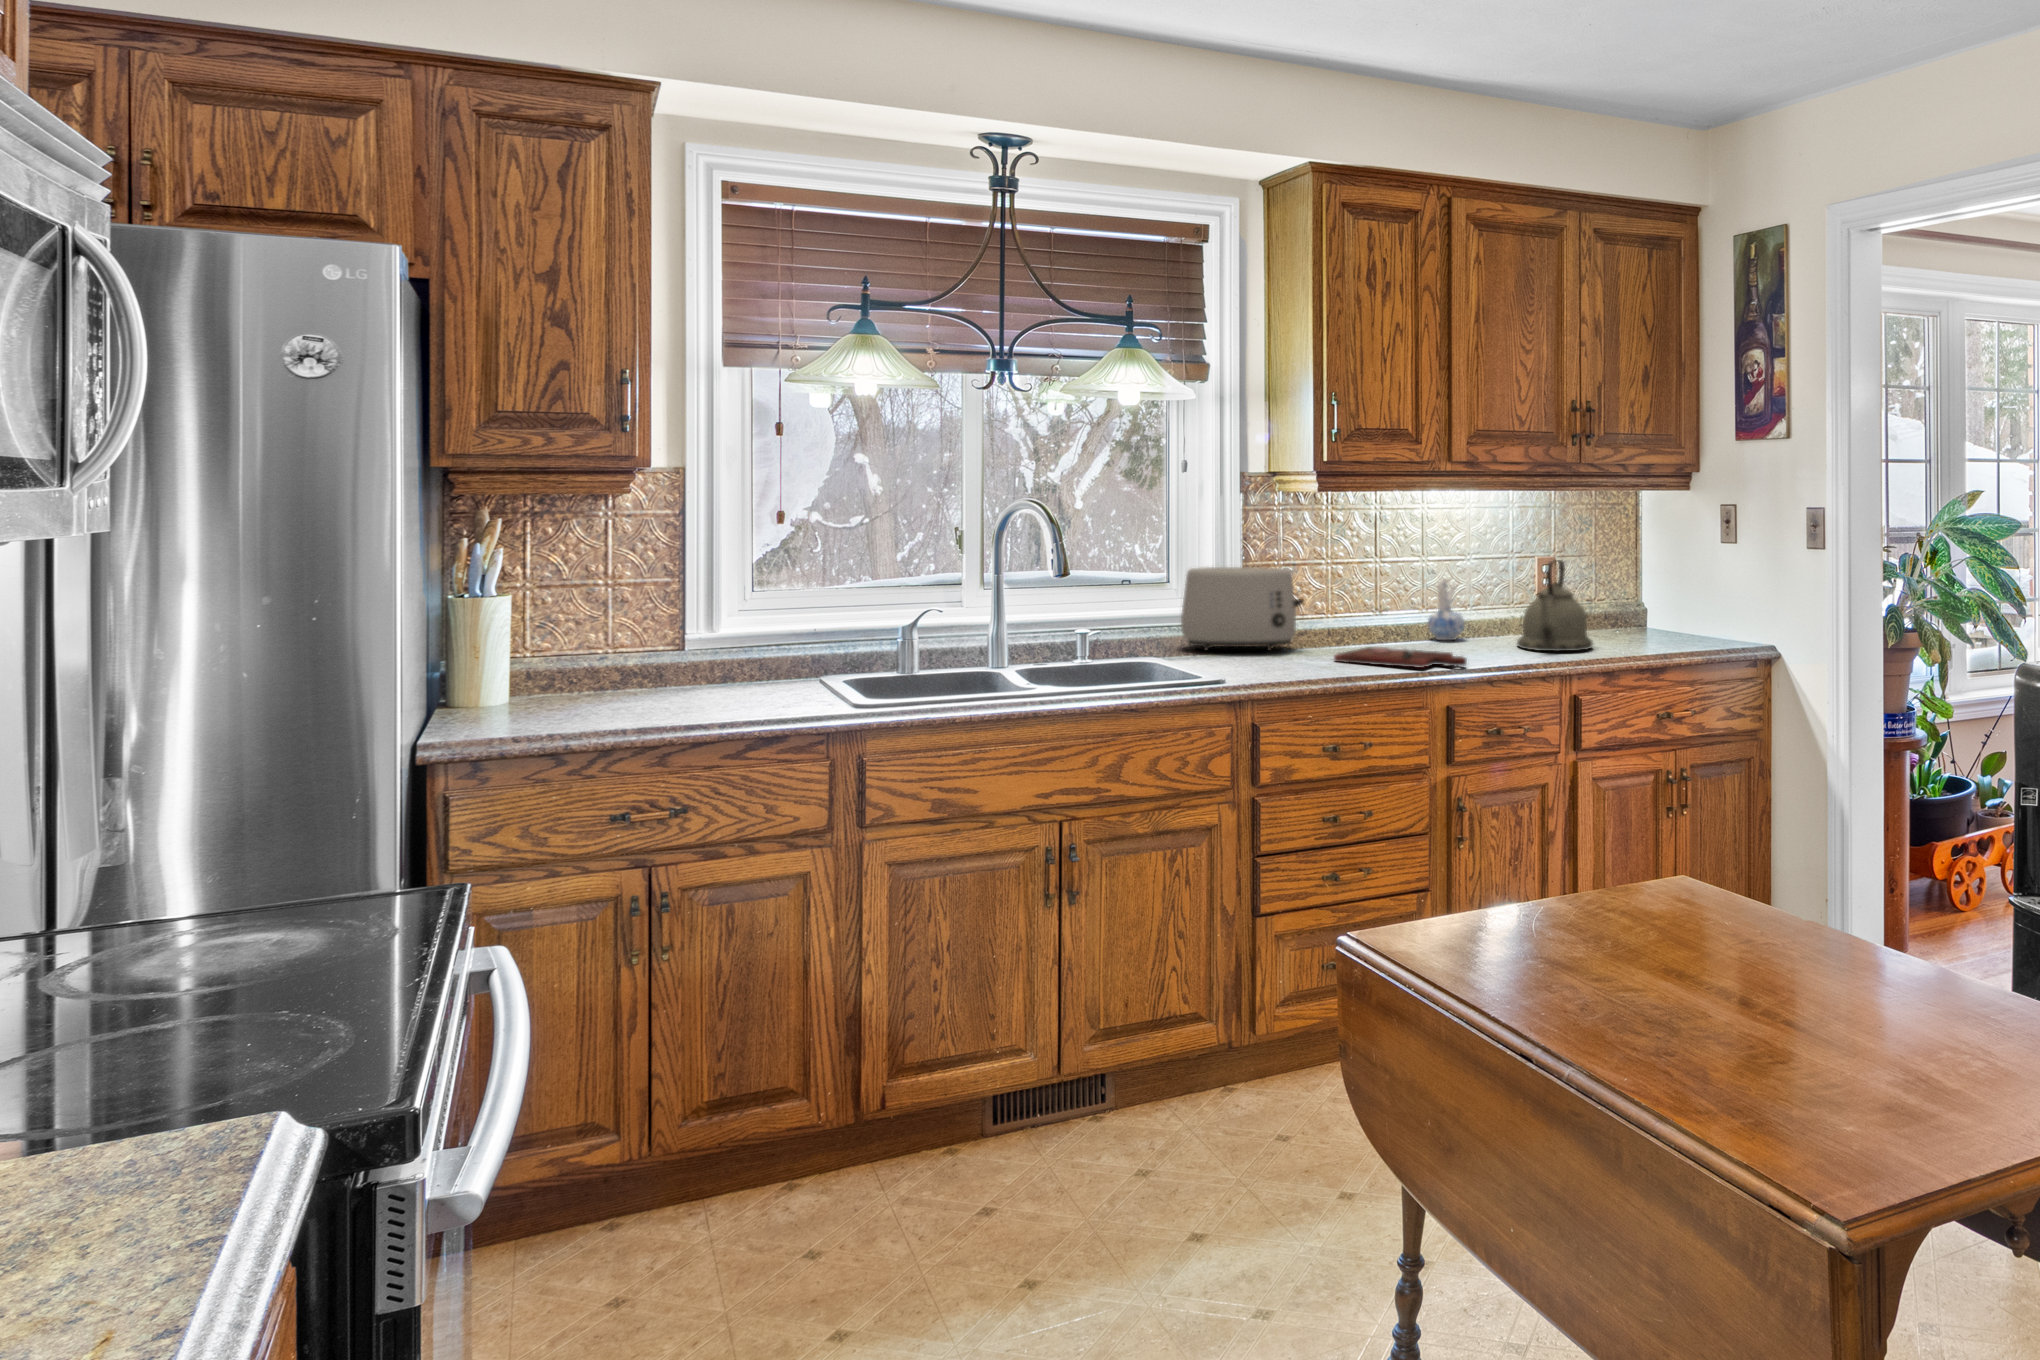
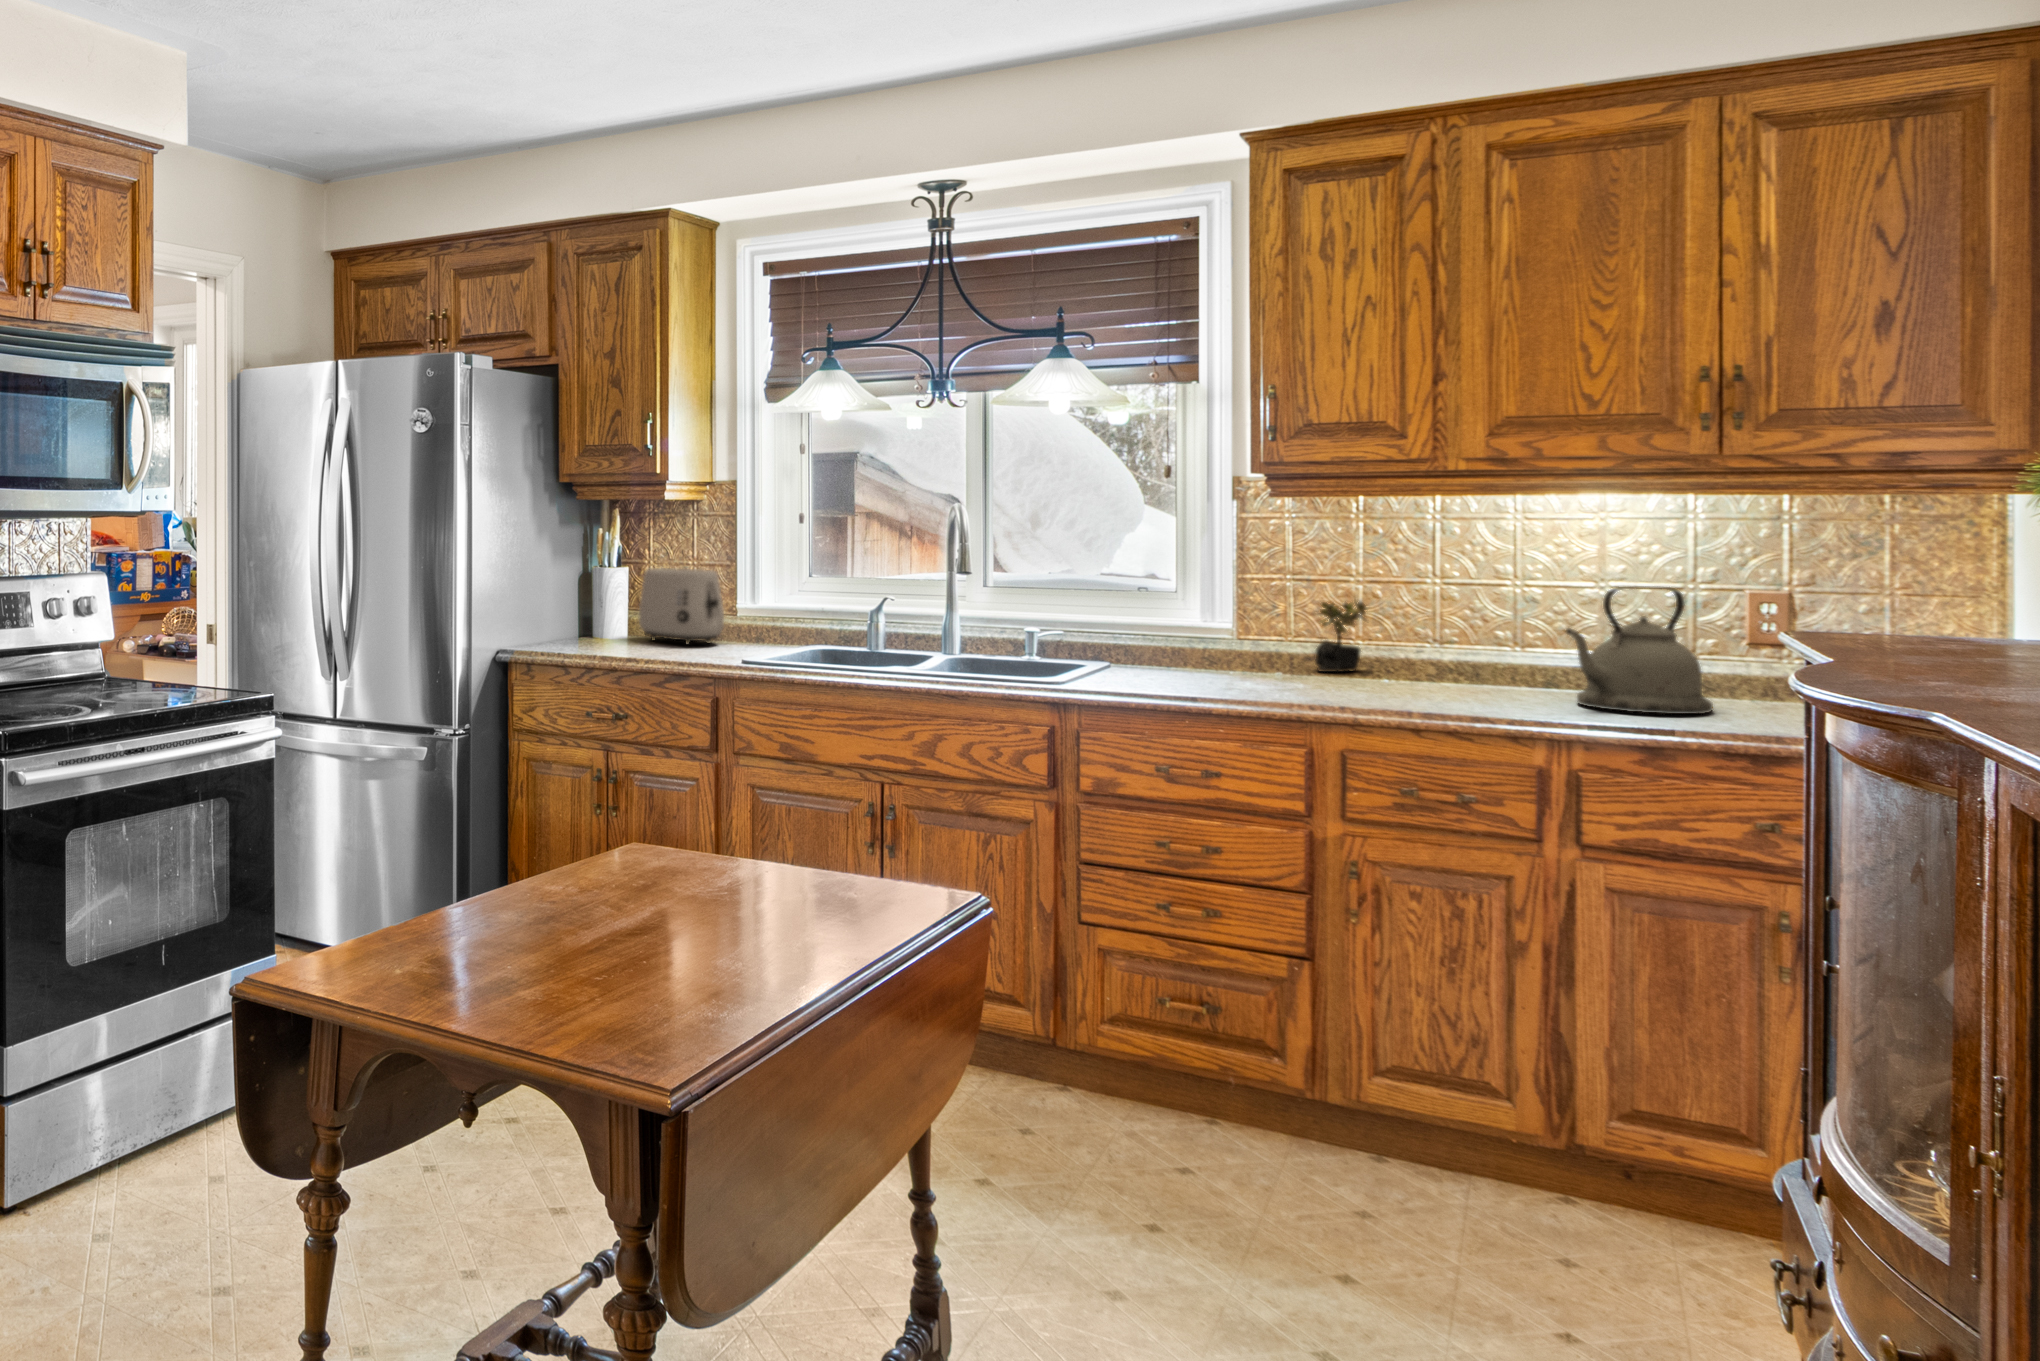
toaster: present [1181,567,1304,651] -> present [638,568,724,644]
succulent plant: none [1310,578,1351,643] -> present [1315,602,1368,672]
ceramic pitcher: present [1428,579,1464,640] -> none [1477,606,1536,686]
cutting board: present [1334,647,1467,668] -> none [1262,677,1416,704]

